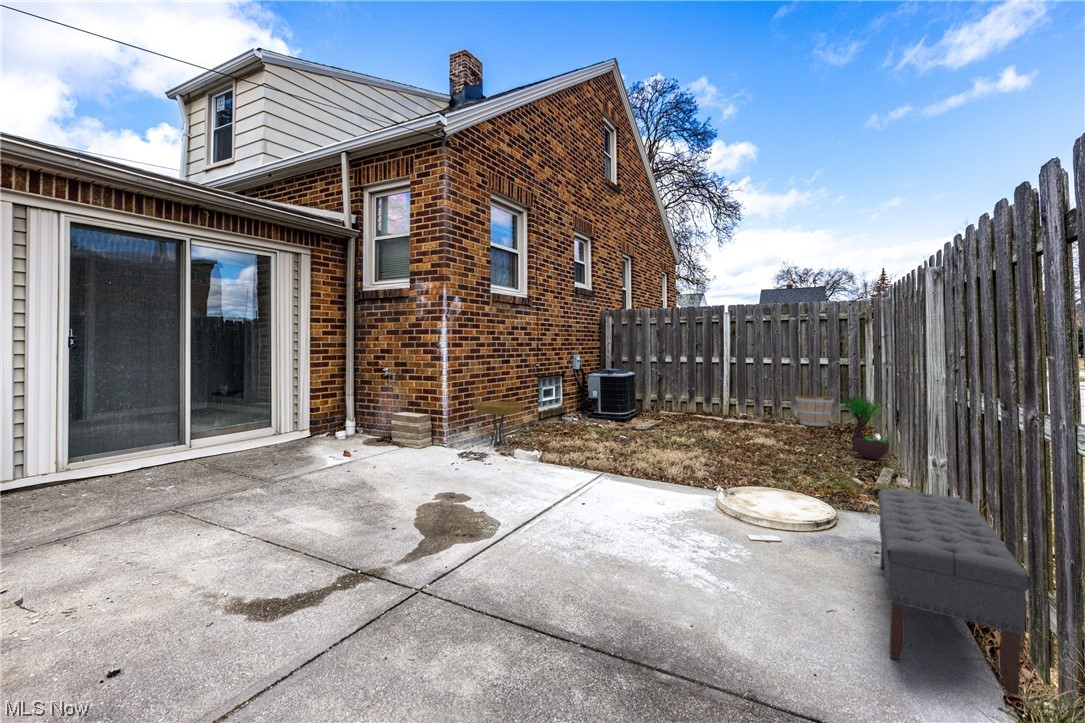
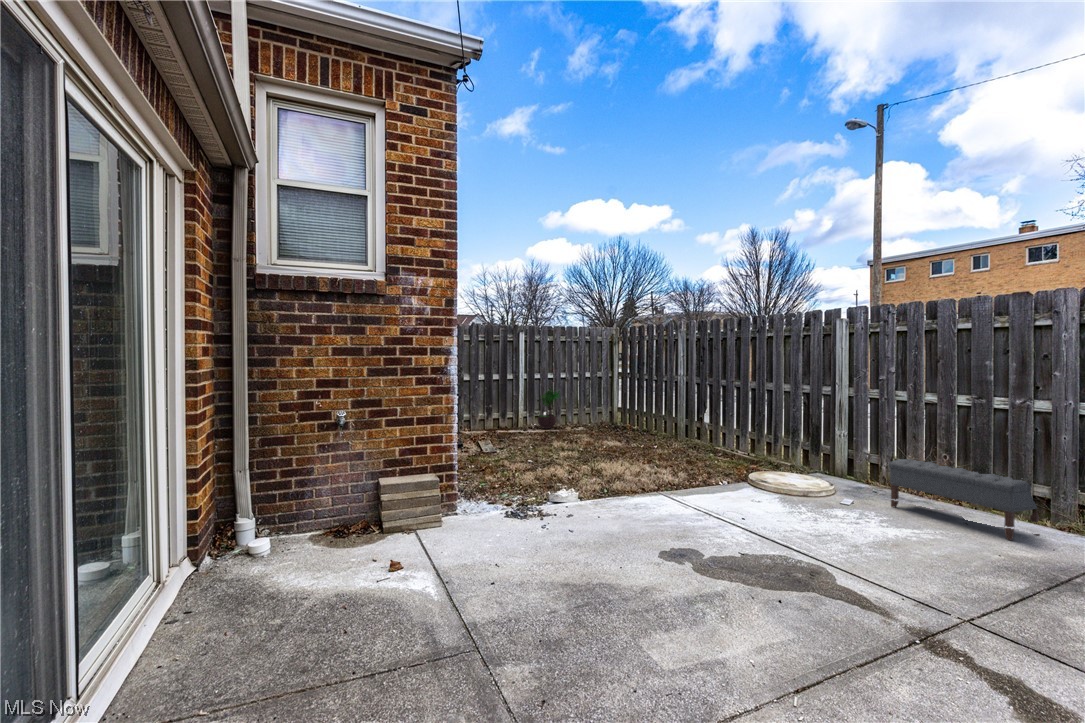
potted tree: present [842,394,889,459] -> present [538,390,559,429]
wooden bucket: present [796,396,834,427] -> none [578,403,607,429]
side table: present [473,401,525,446] -> none [448,441,516,501]

